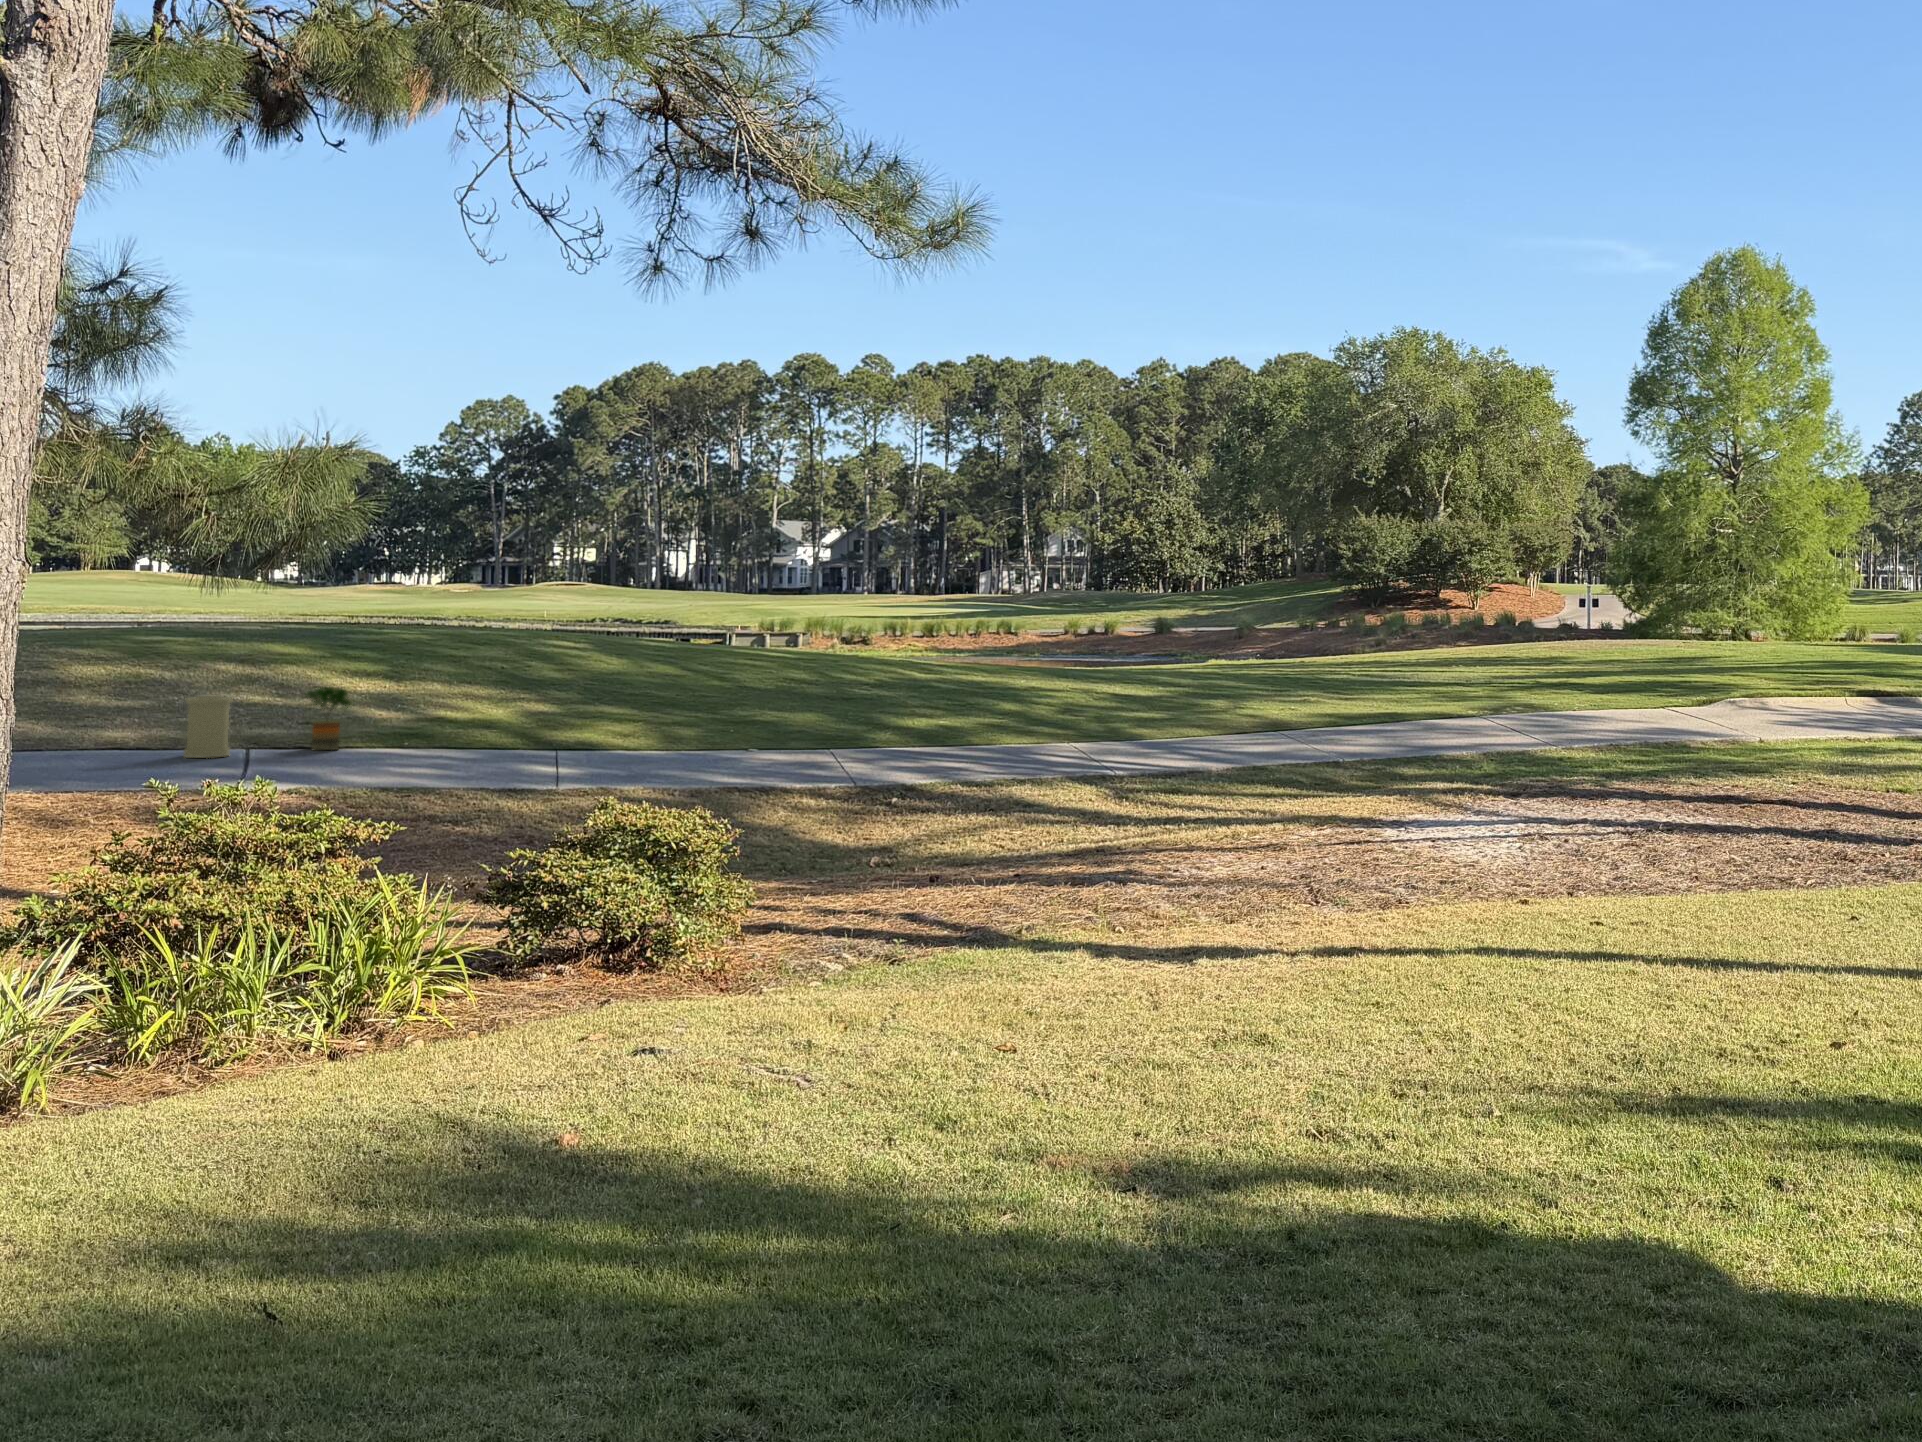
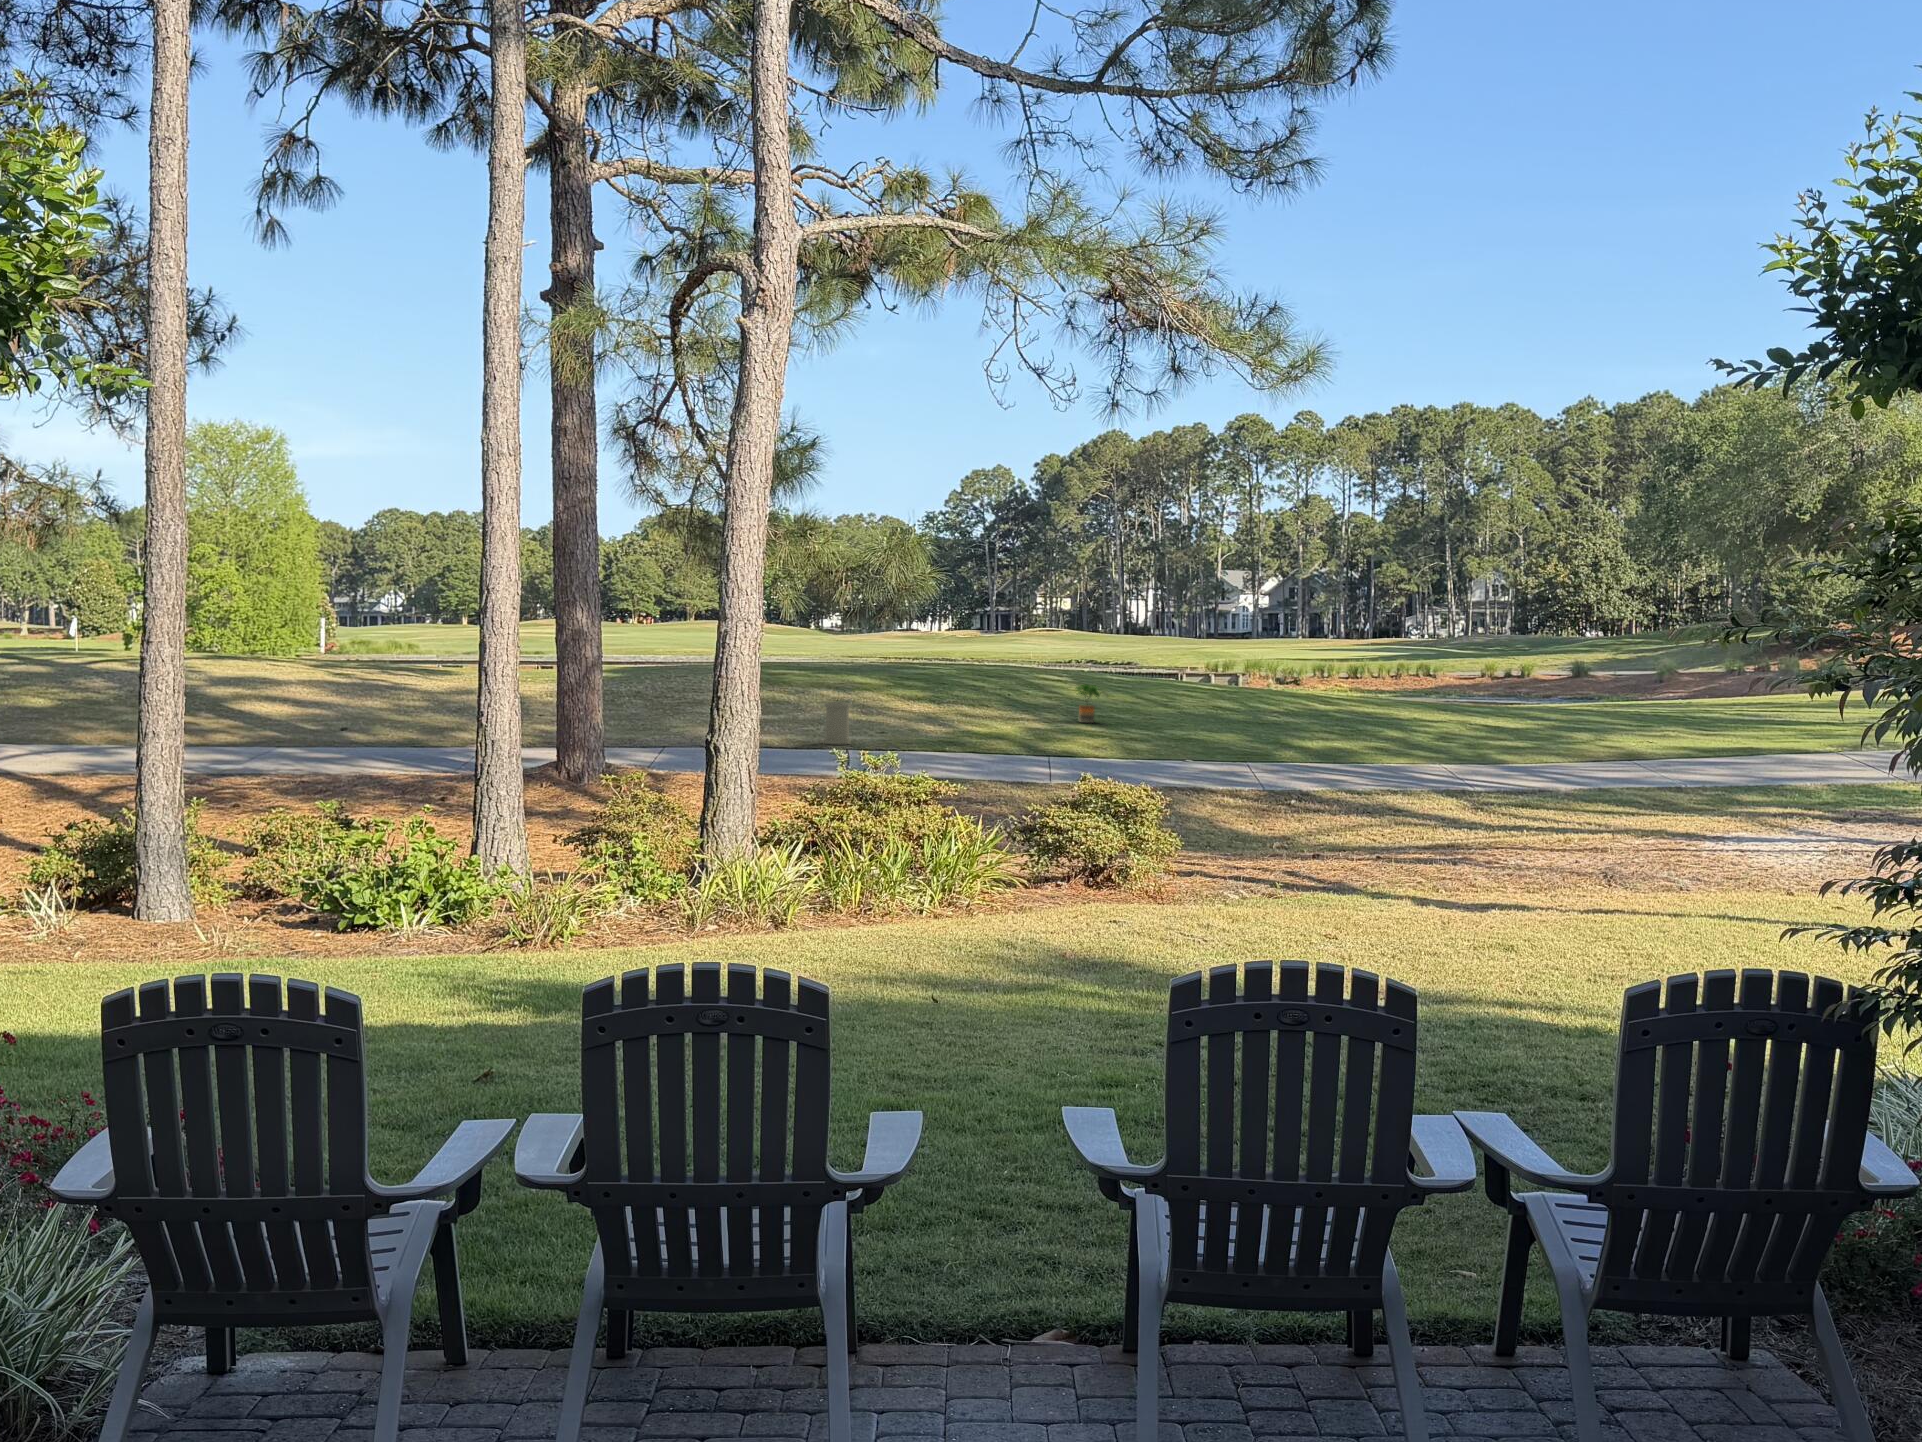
potted tree: present [305,687,351,750] -> present [1077,685,1100,723]

